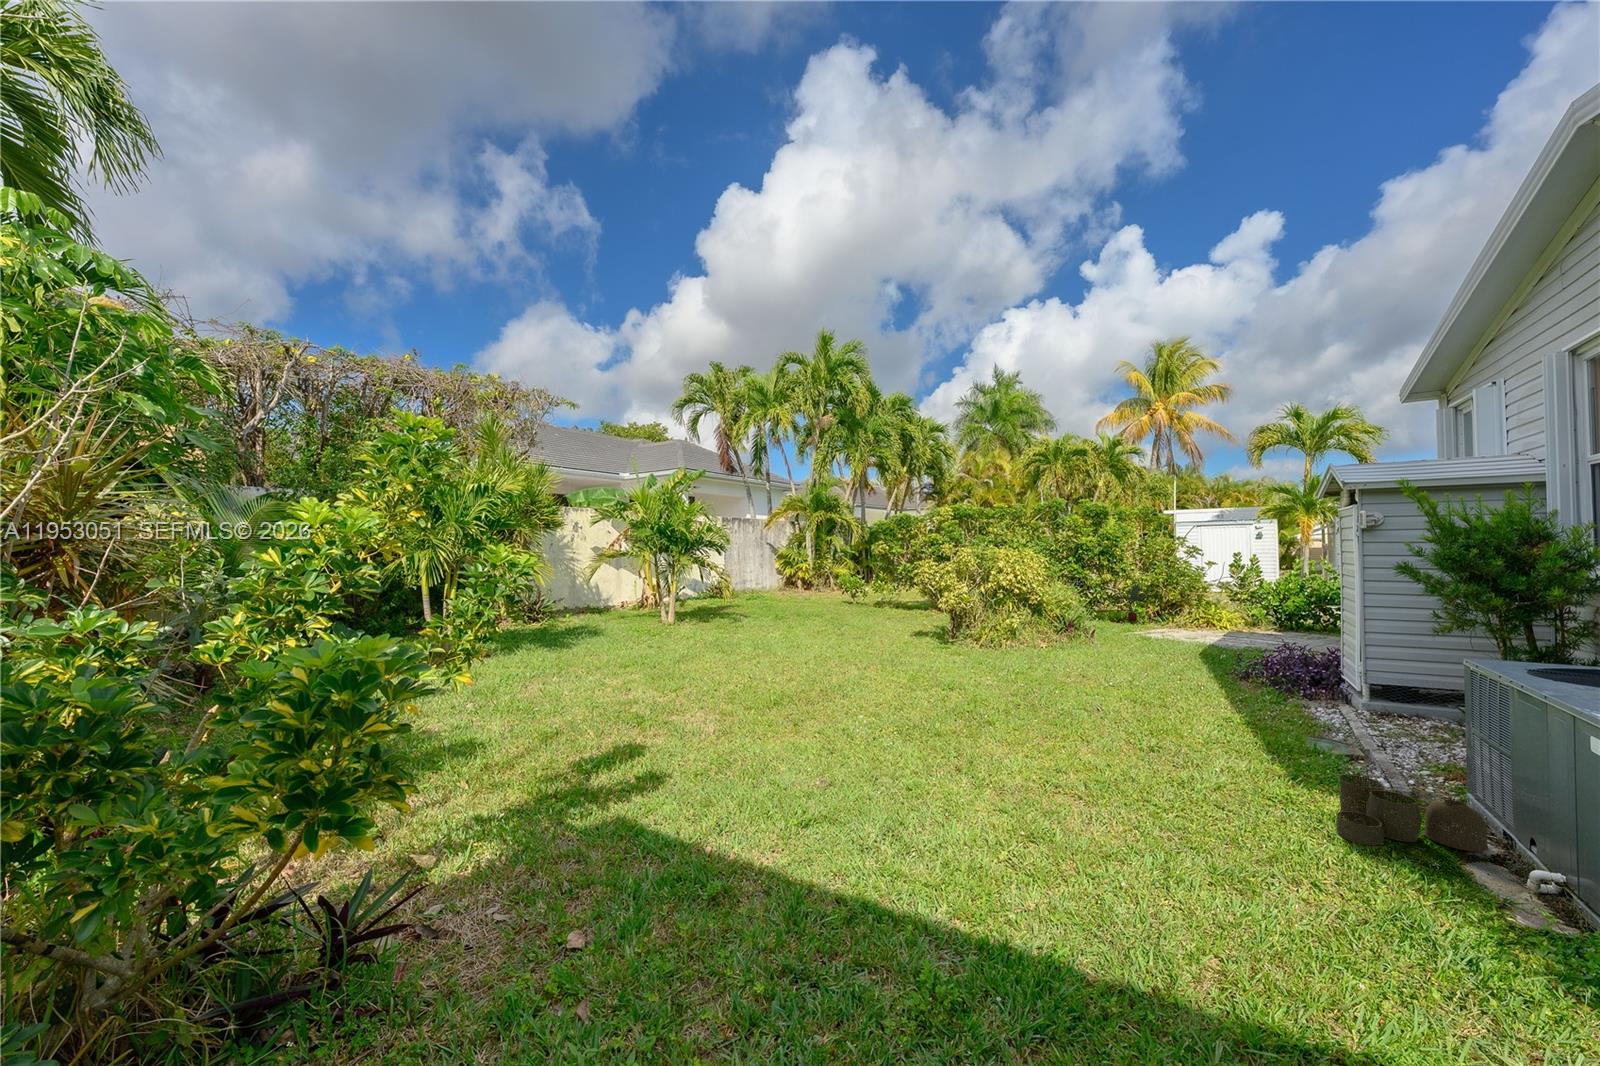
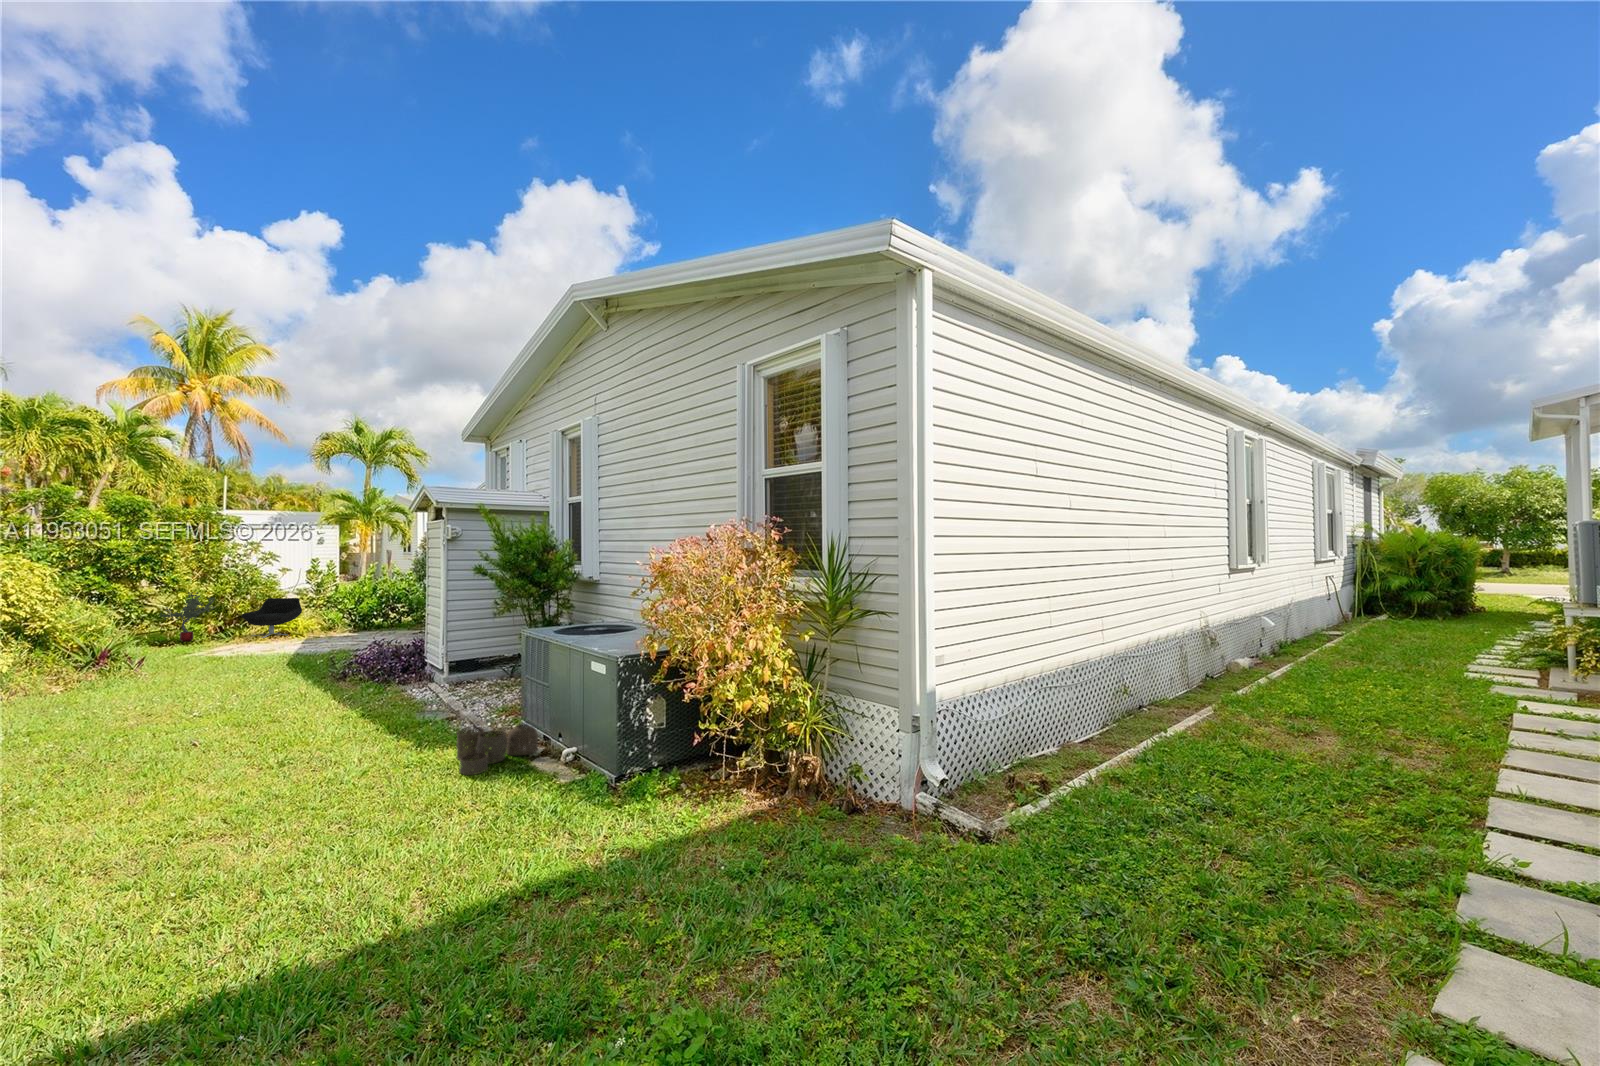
lounge chair: none [1172,589,1224,626] -> present [241,598,302,638]

